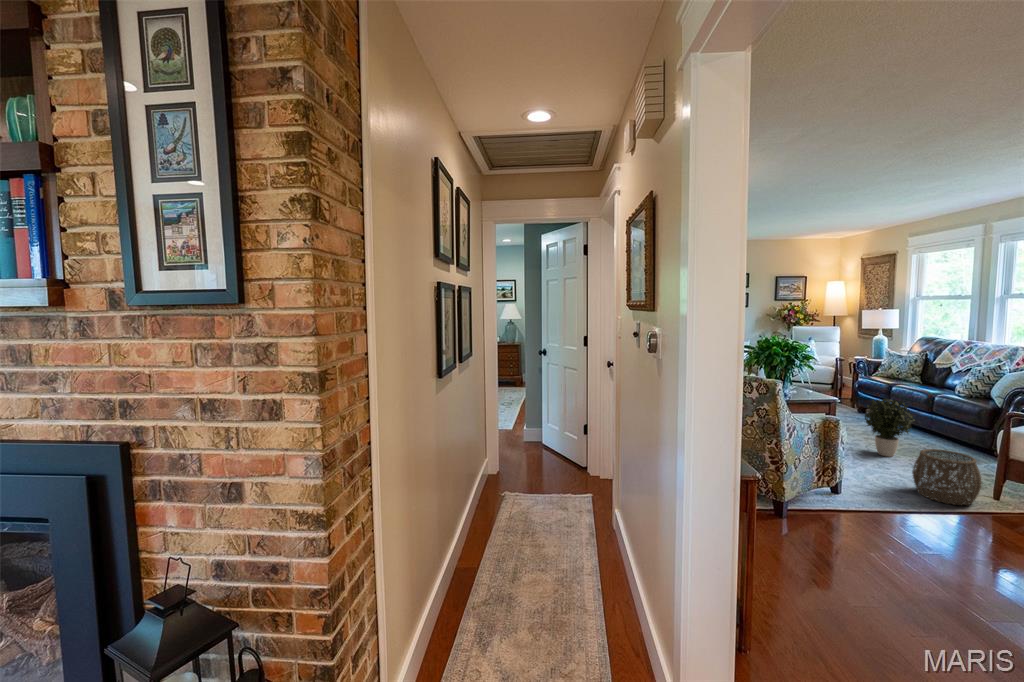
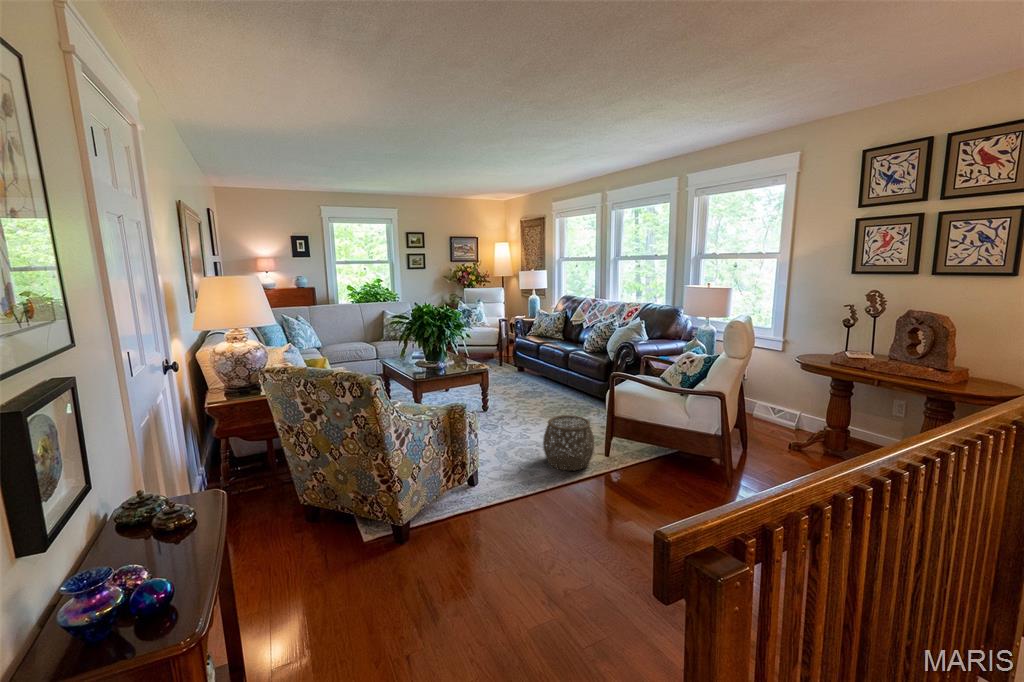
potted plant: present [865,398,914,457] -> none [510,363,551,422]

